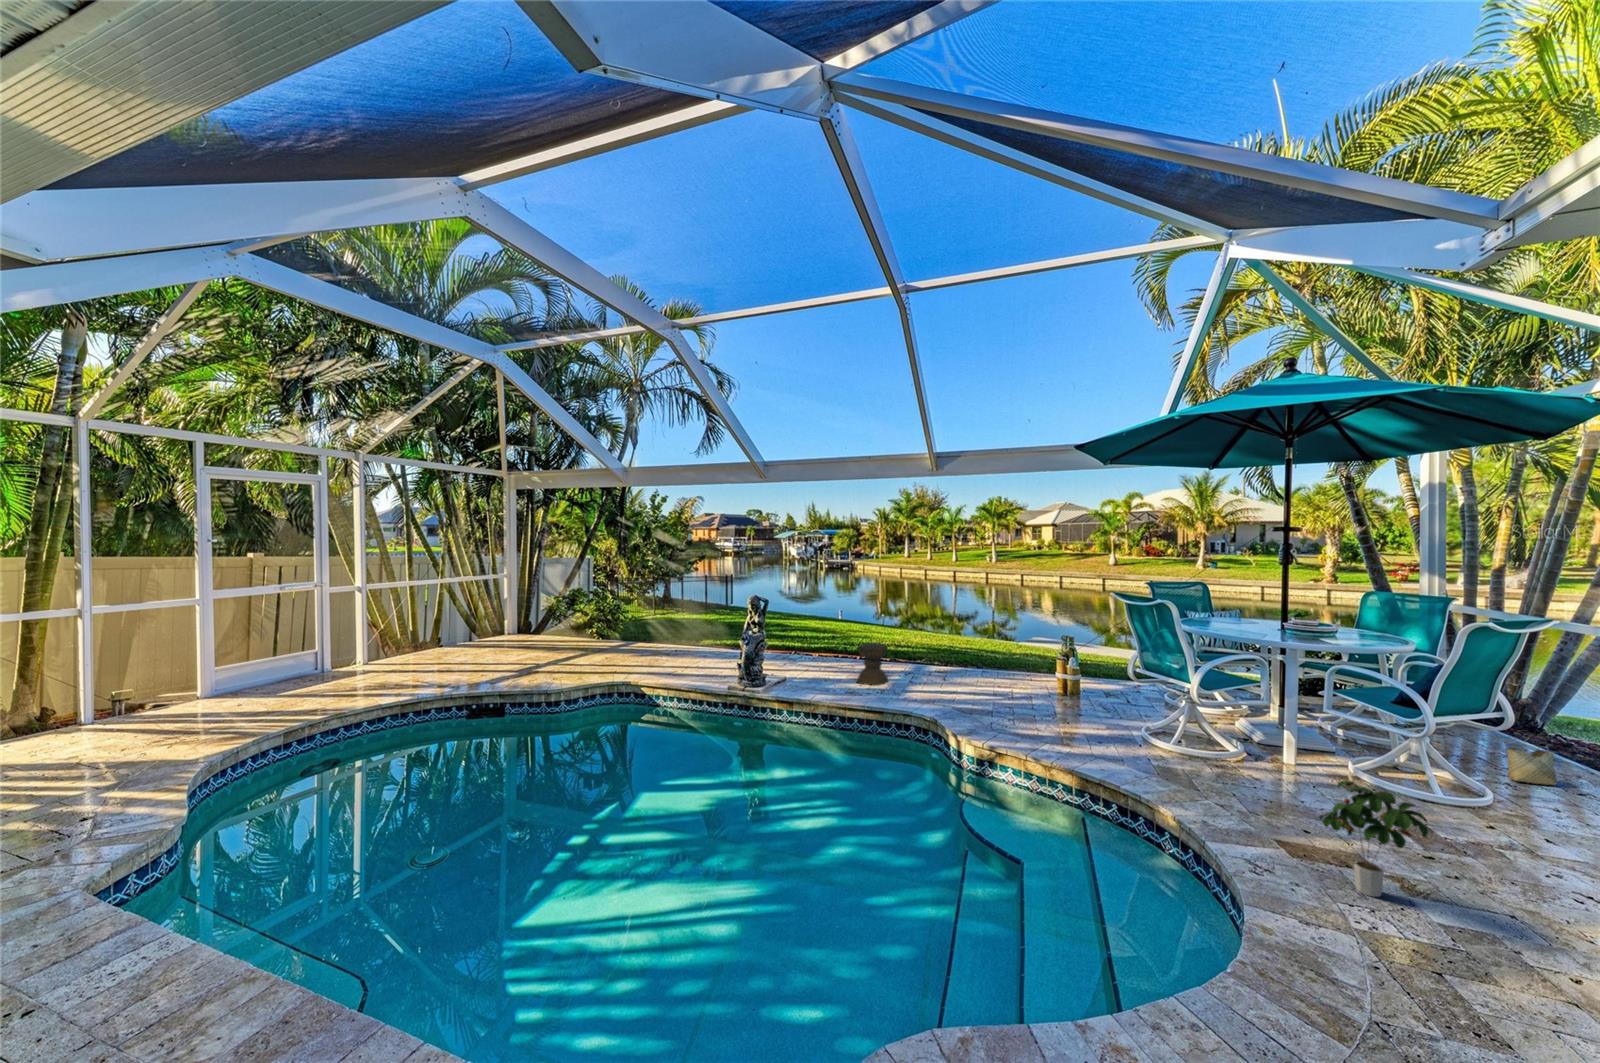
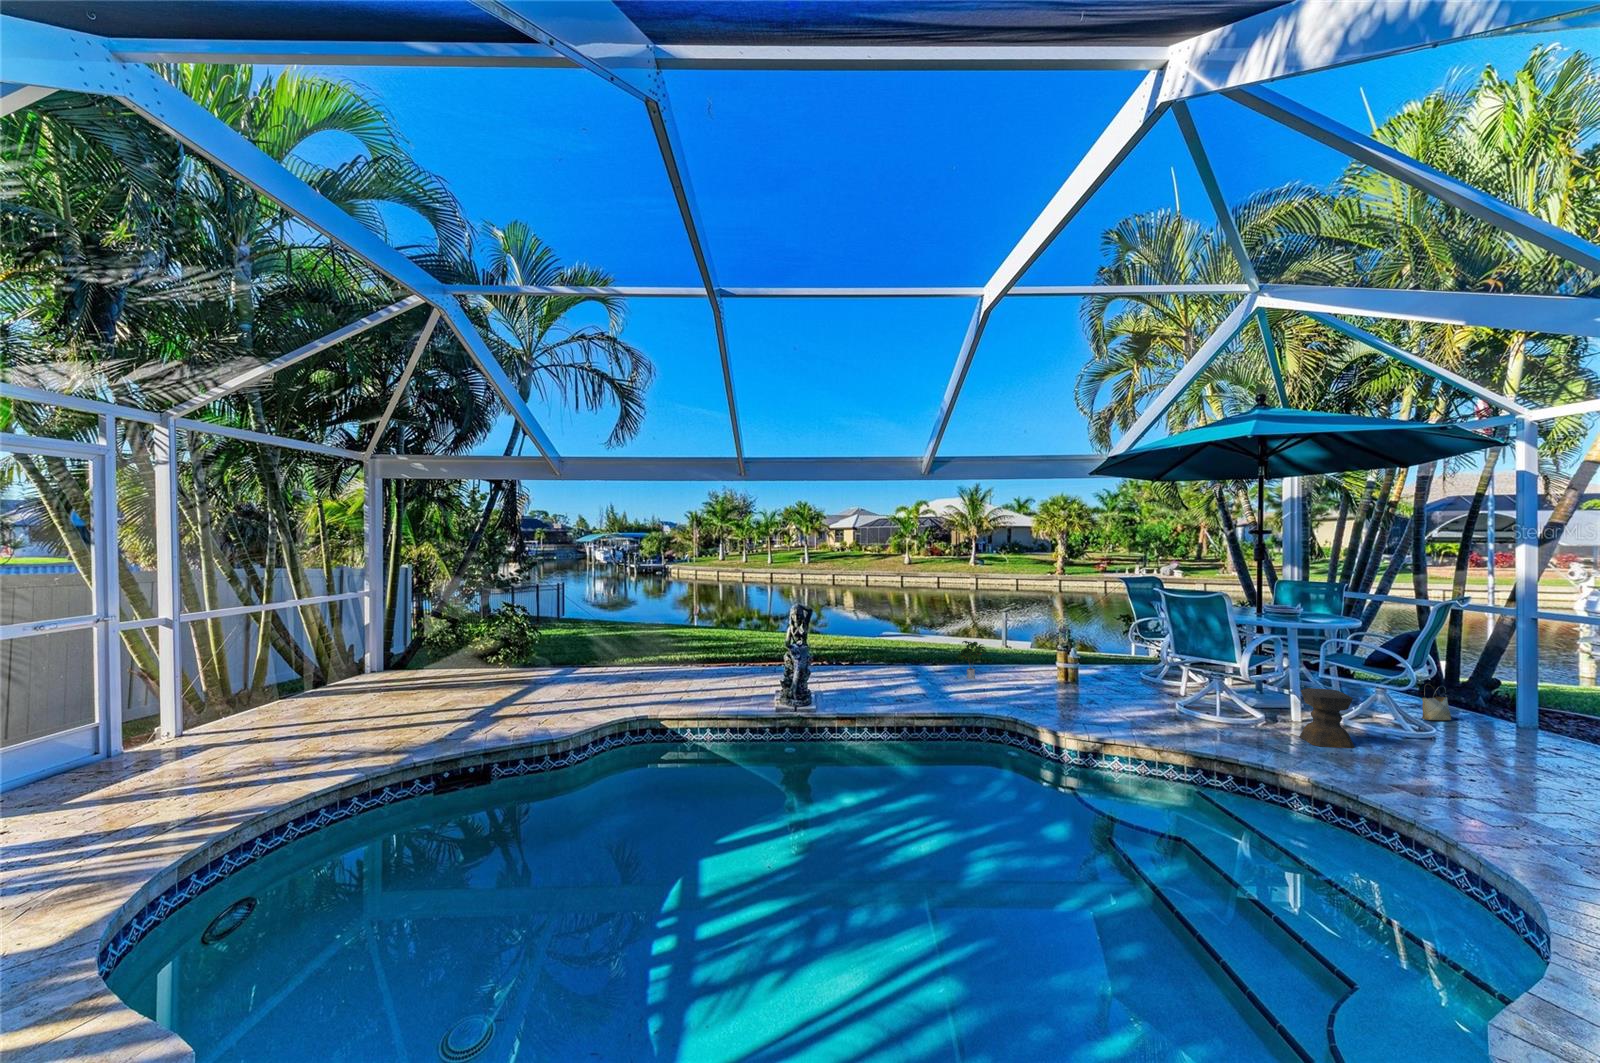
stool: present [857,643,889,686] -> present [1300,688,1355,749]
potted plant: present [1319,781,1428,897] -> present [957,641,986,679]

